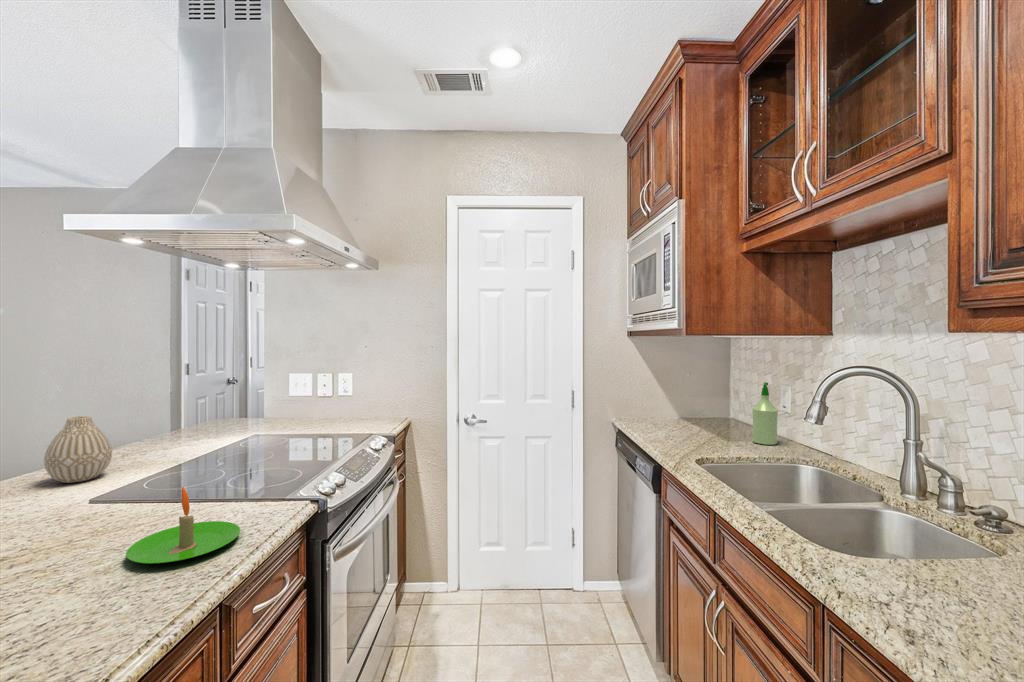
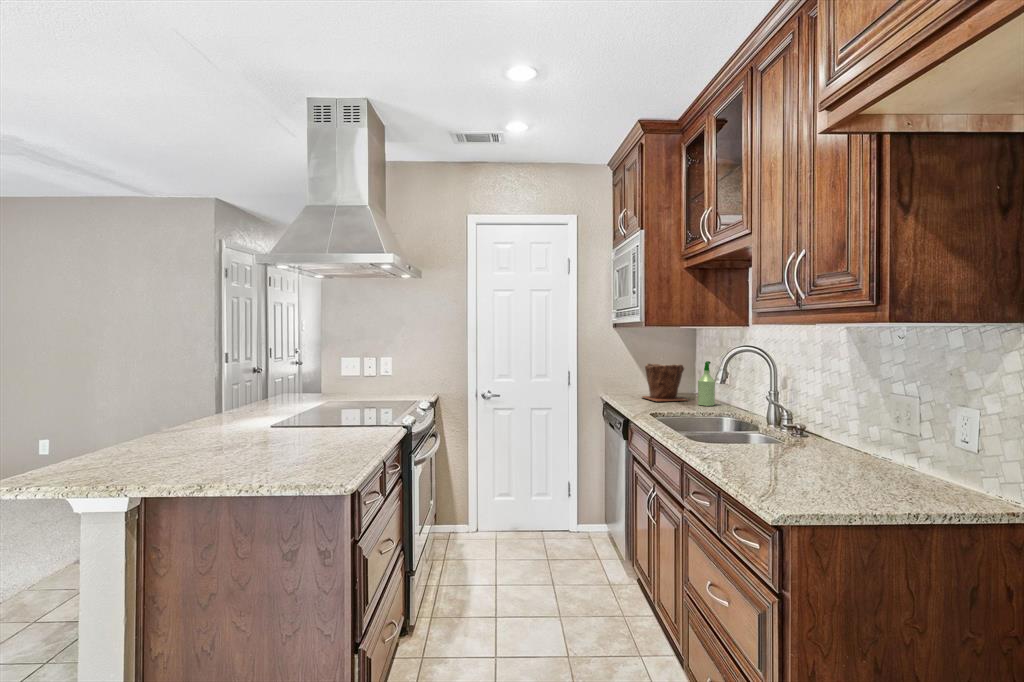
plant pot: none [667,381,733,435] -> present [643,363,686,401]
vase: present [44,416,112,483] -> none [224,379,260,421]
candle: present [126,487,240,564] -> none [327,406,378,440]

